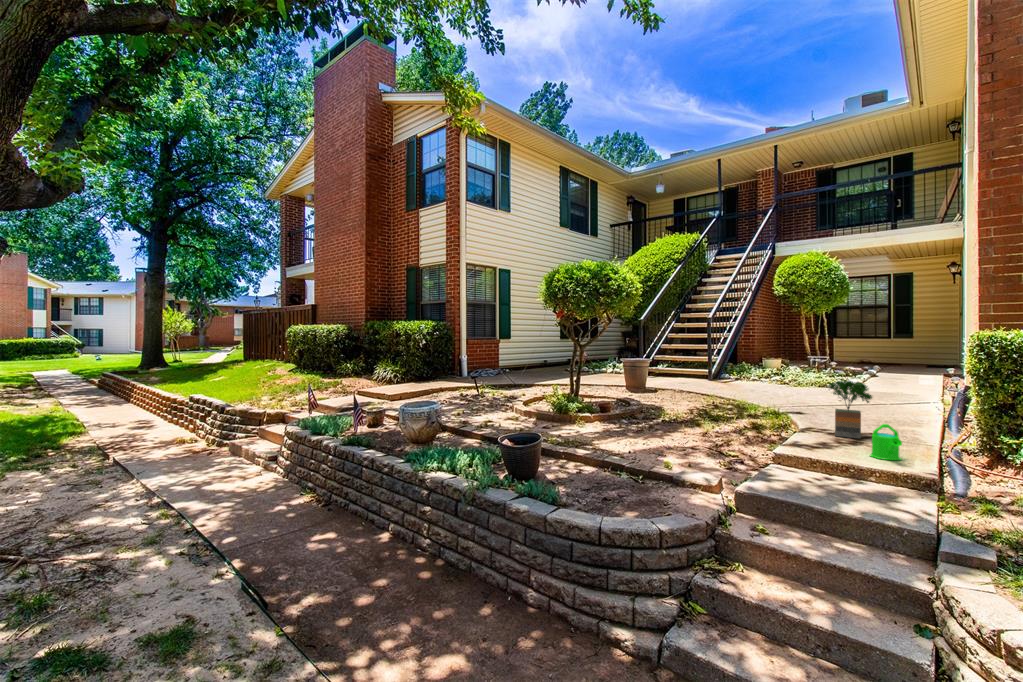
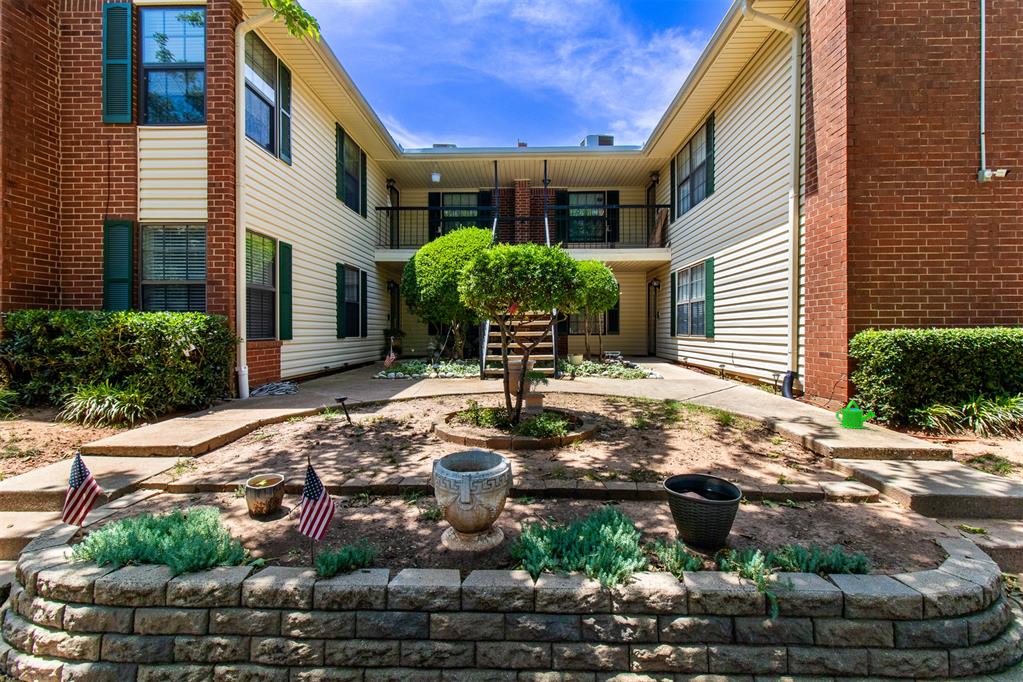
potted tree: present [828,380,872,438] -> present [523,371,549,414]

